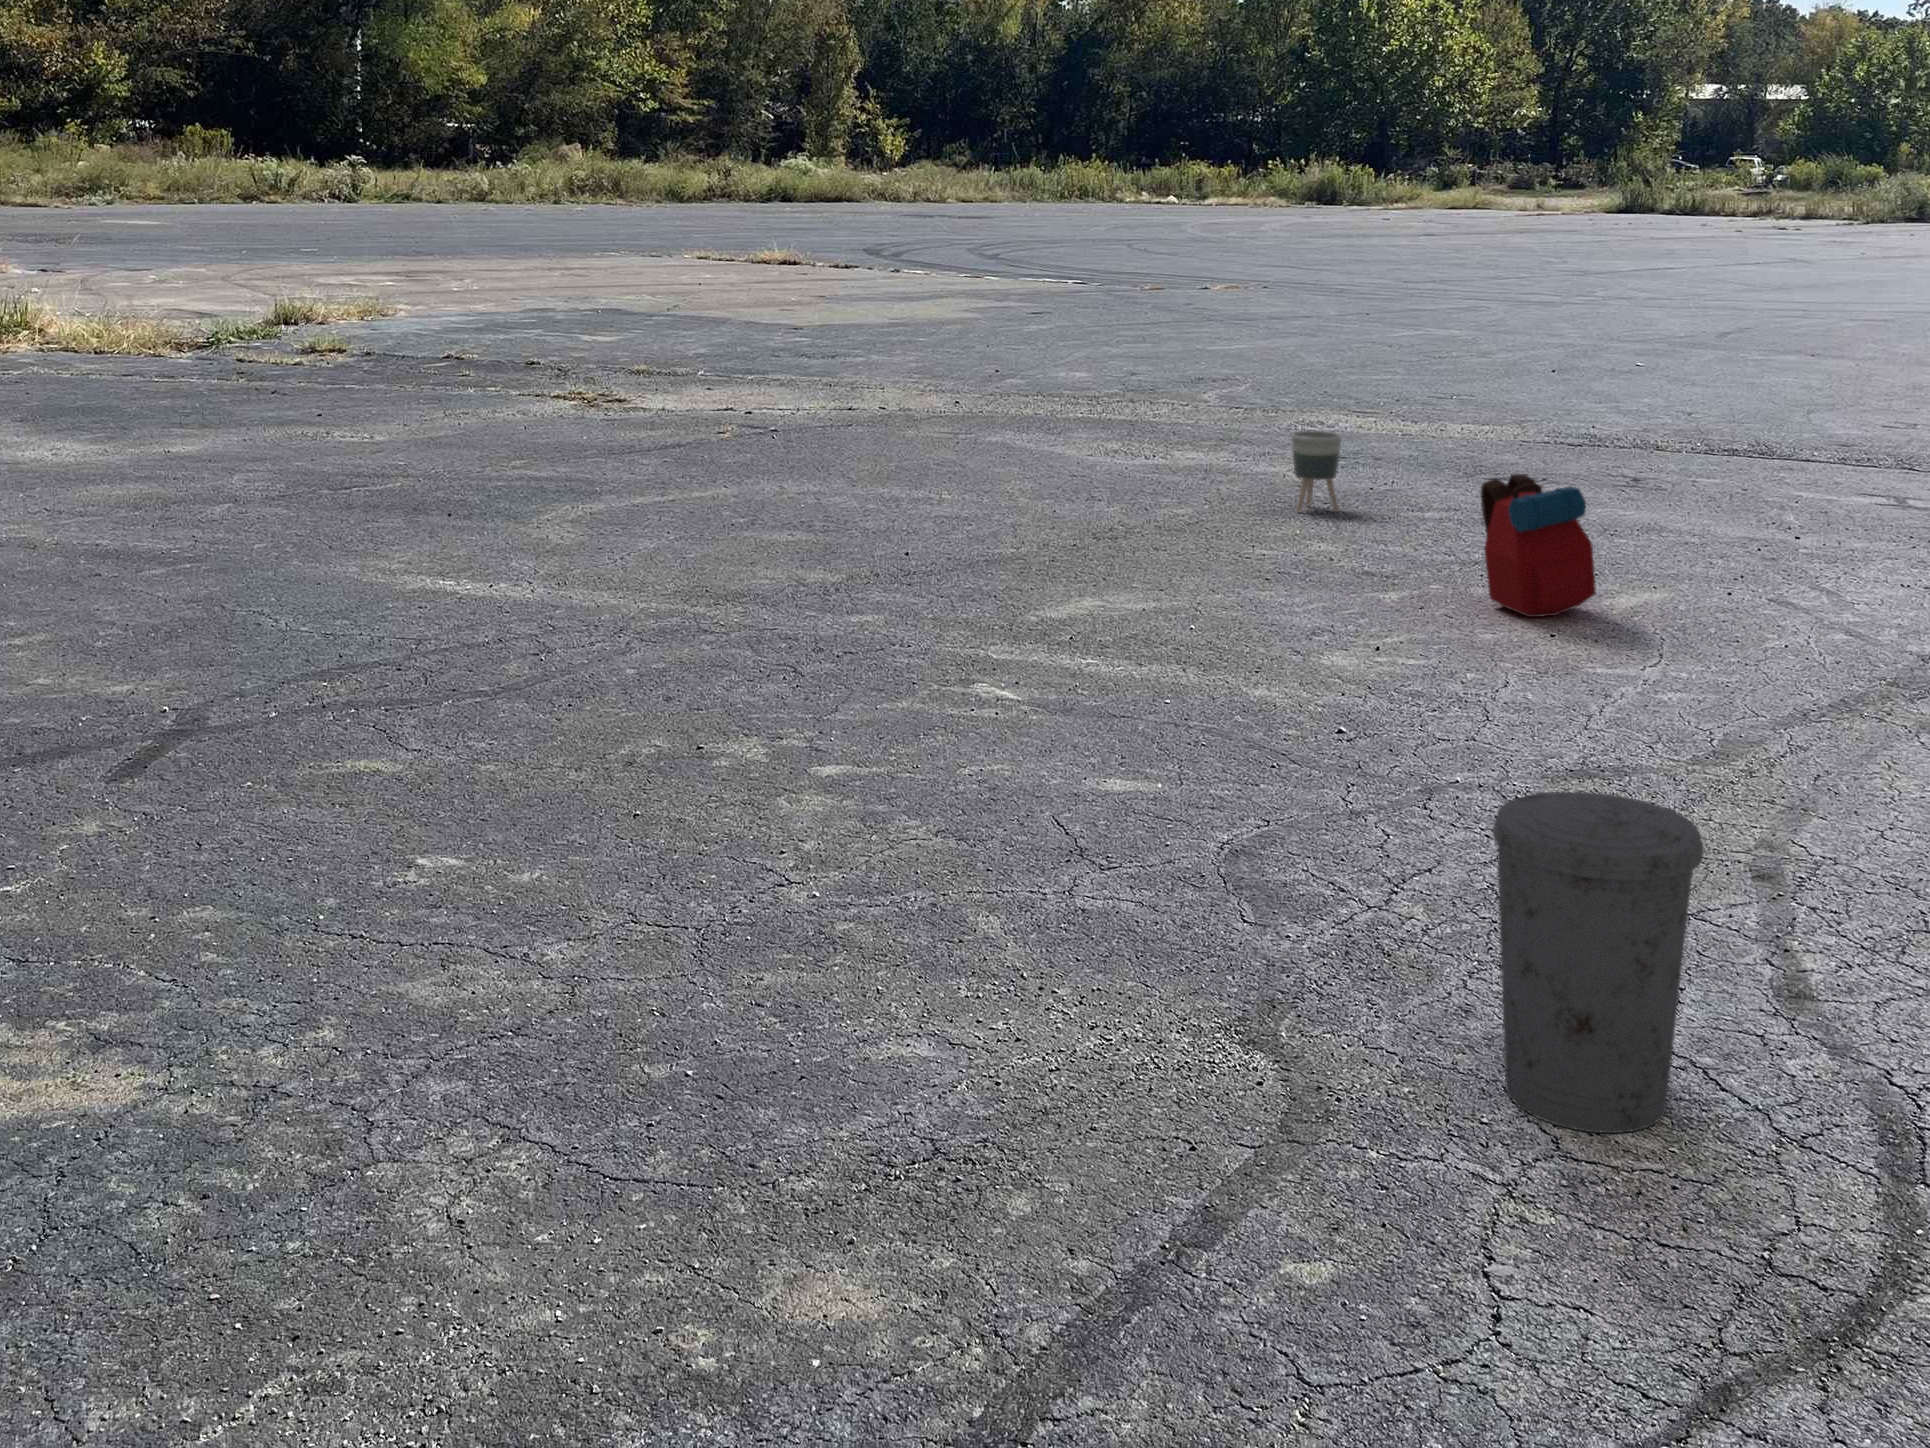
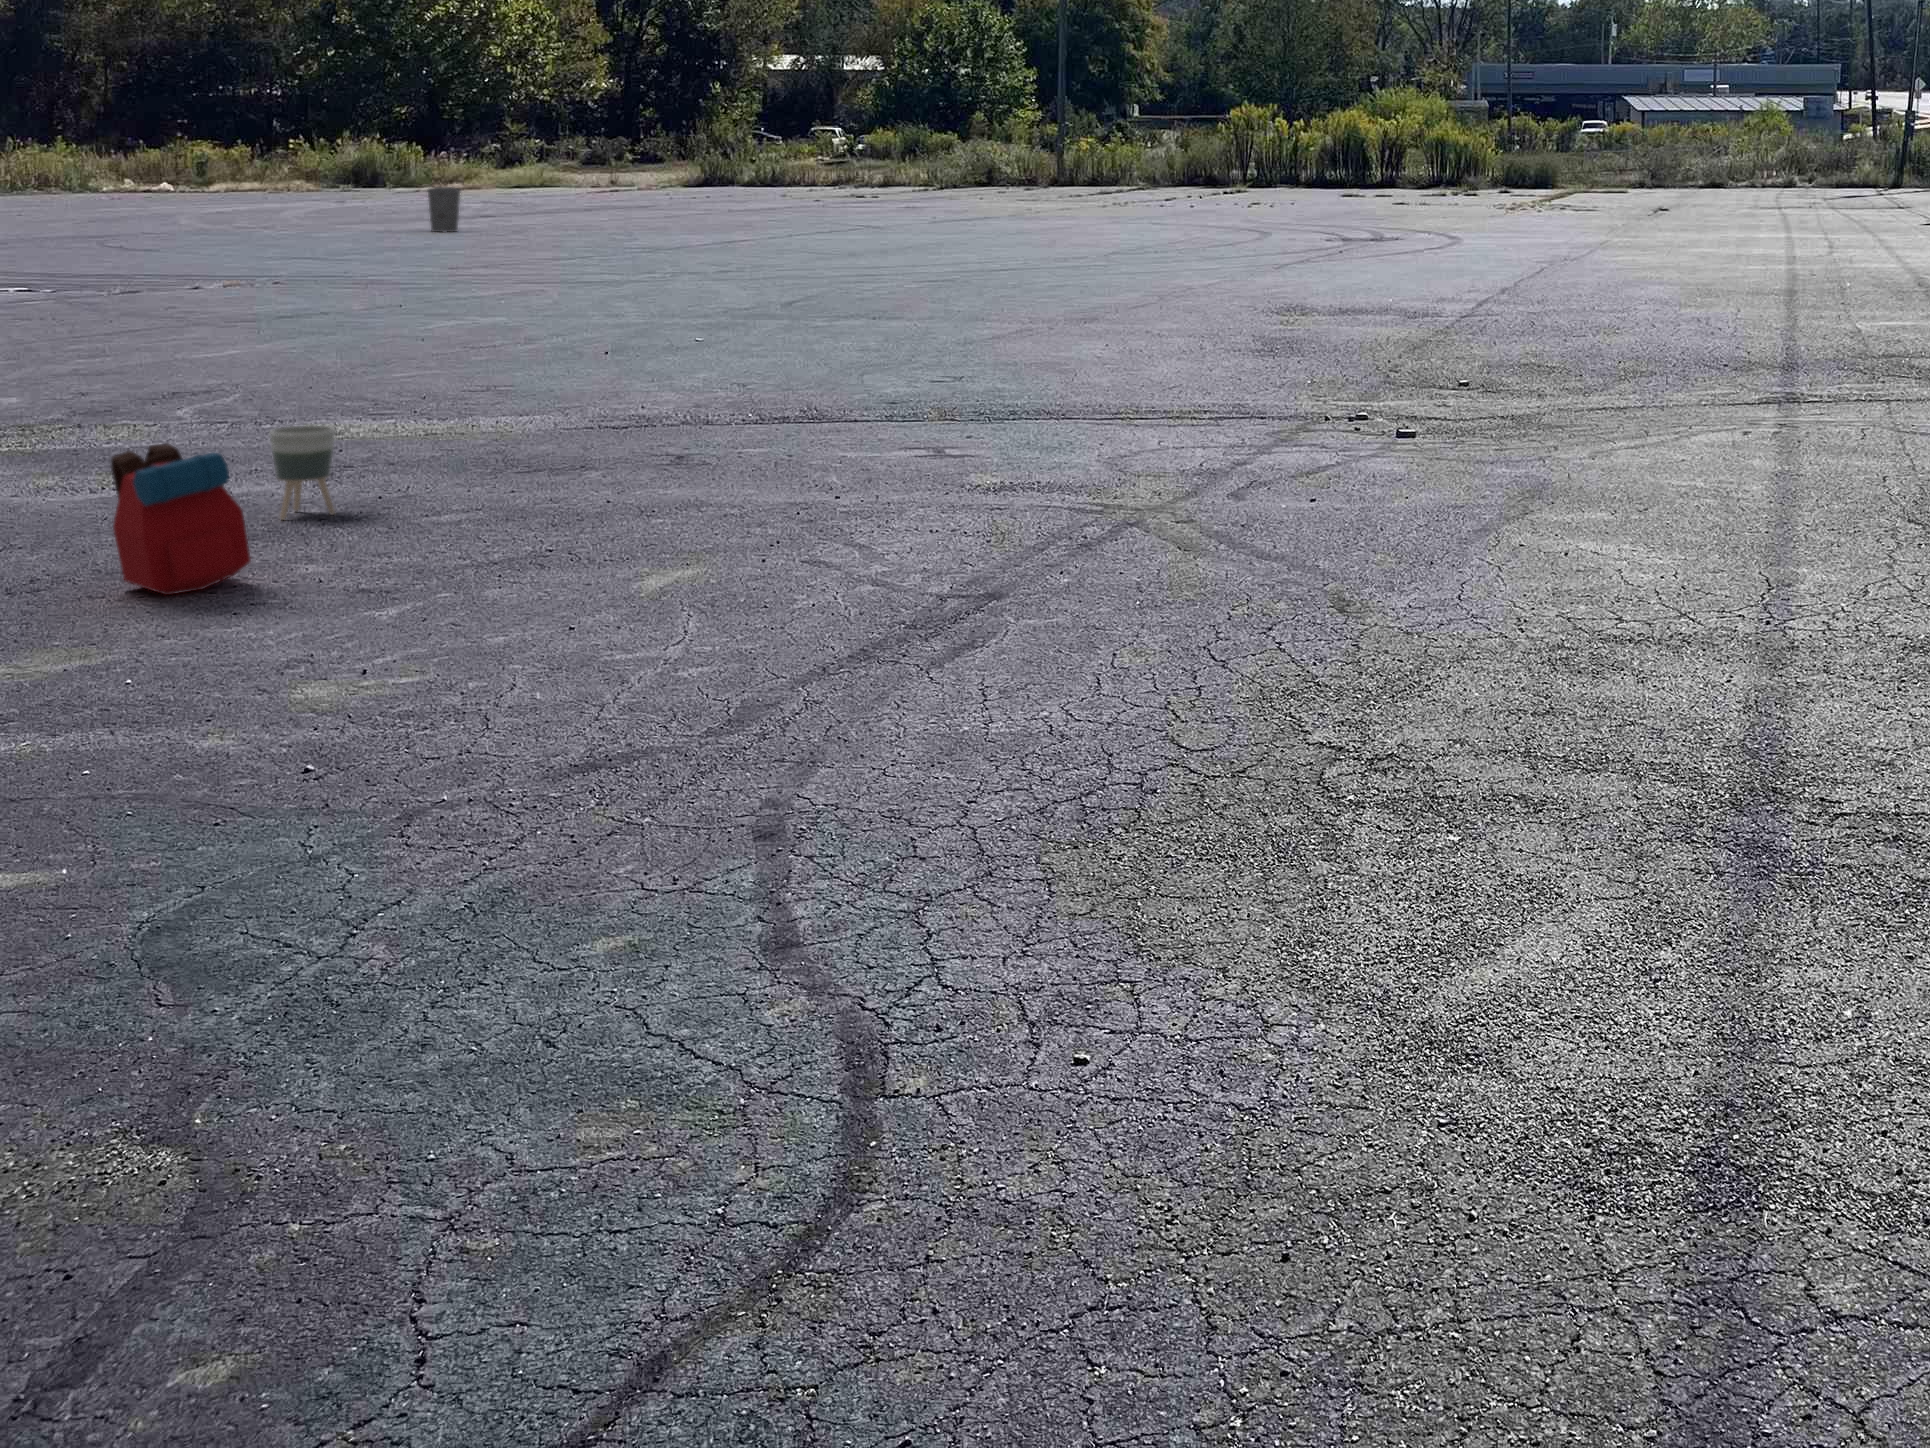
backpack: present [1480,474,1596,617] -> present [111,444,251,595]
trash can: present [1493,791,1703,1133] -> present [428,187,461,232]

